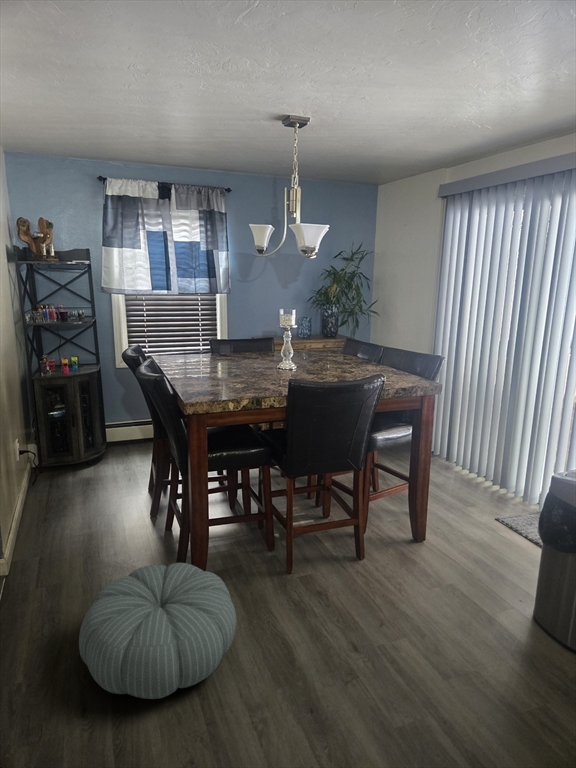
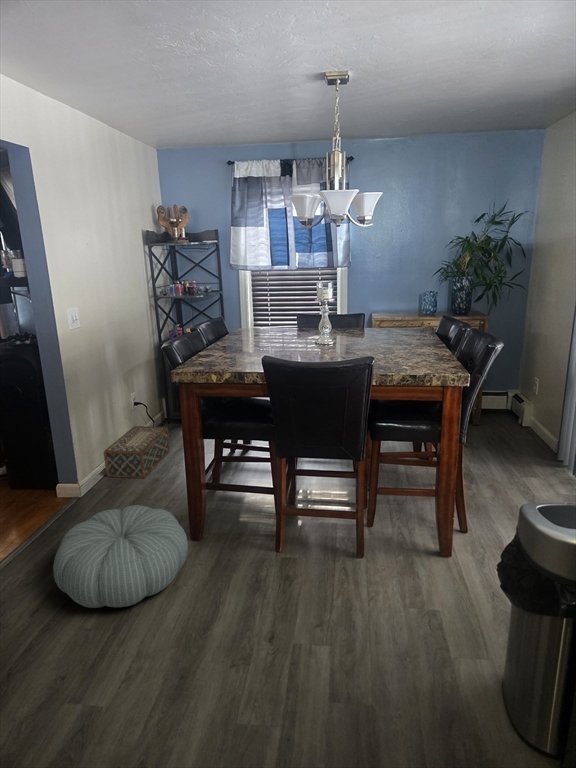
woven basket: none [16,478,77,552] -> present [104,426,170,478]

